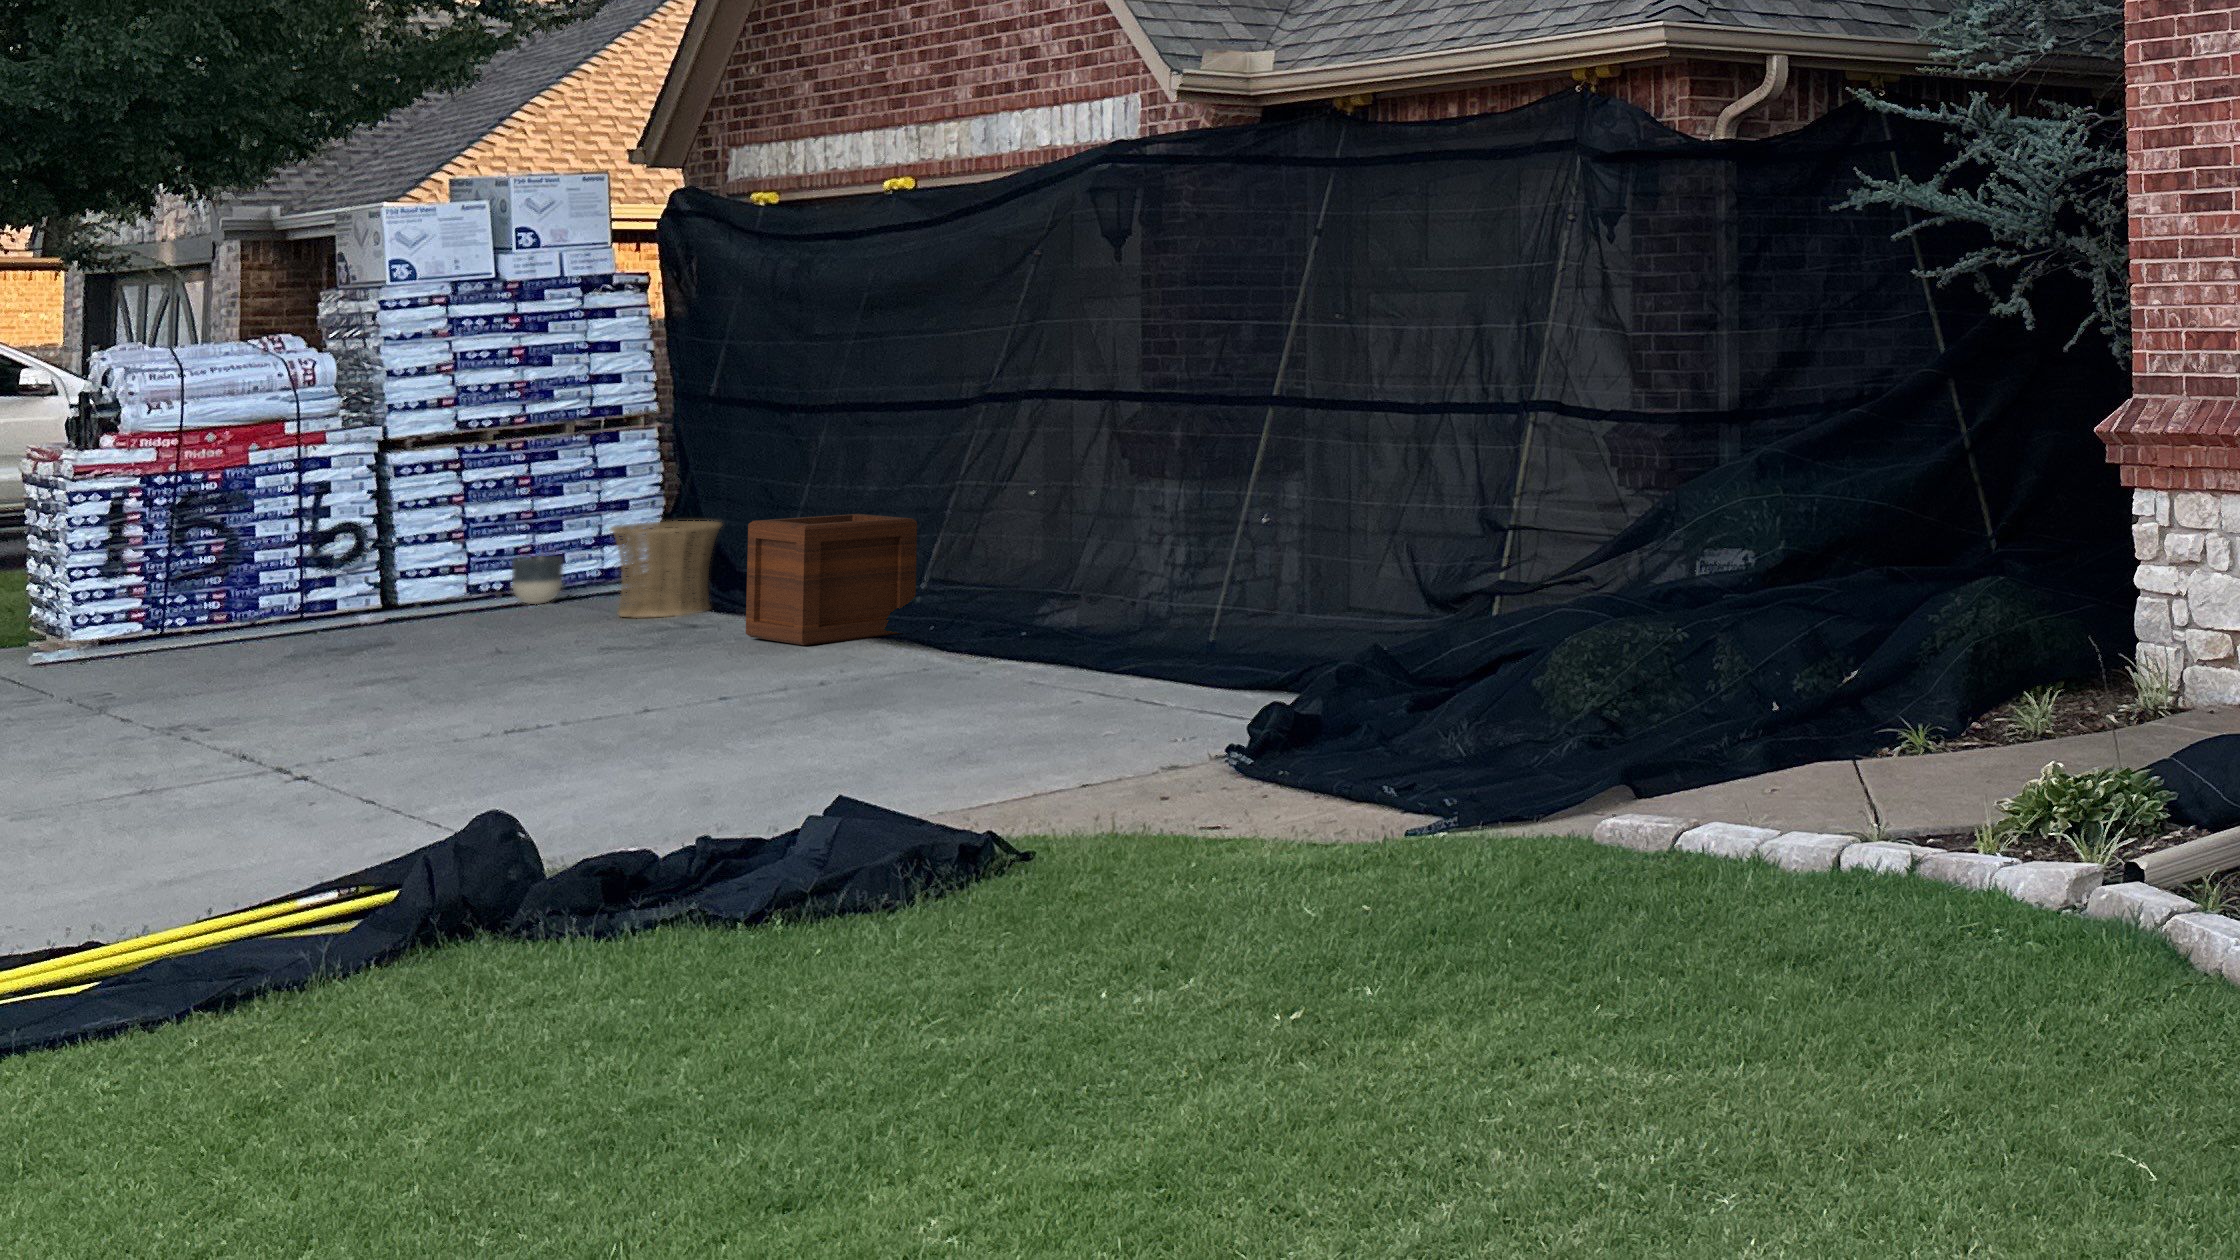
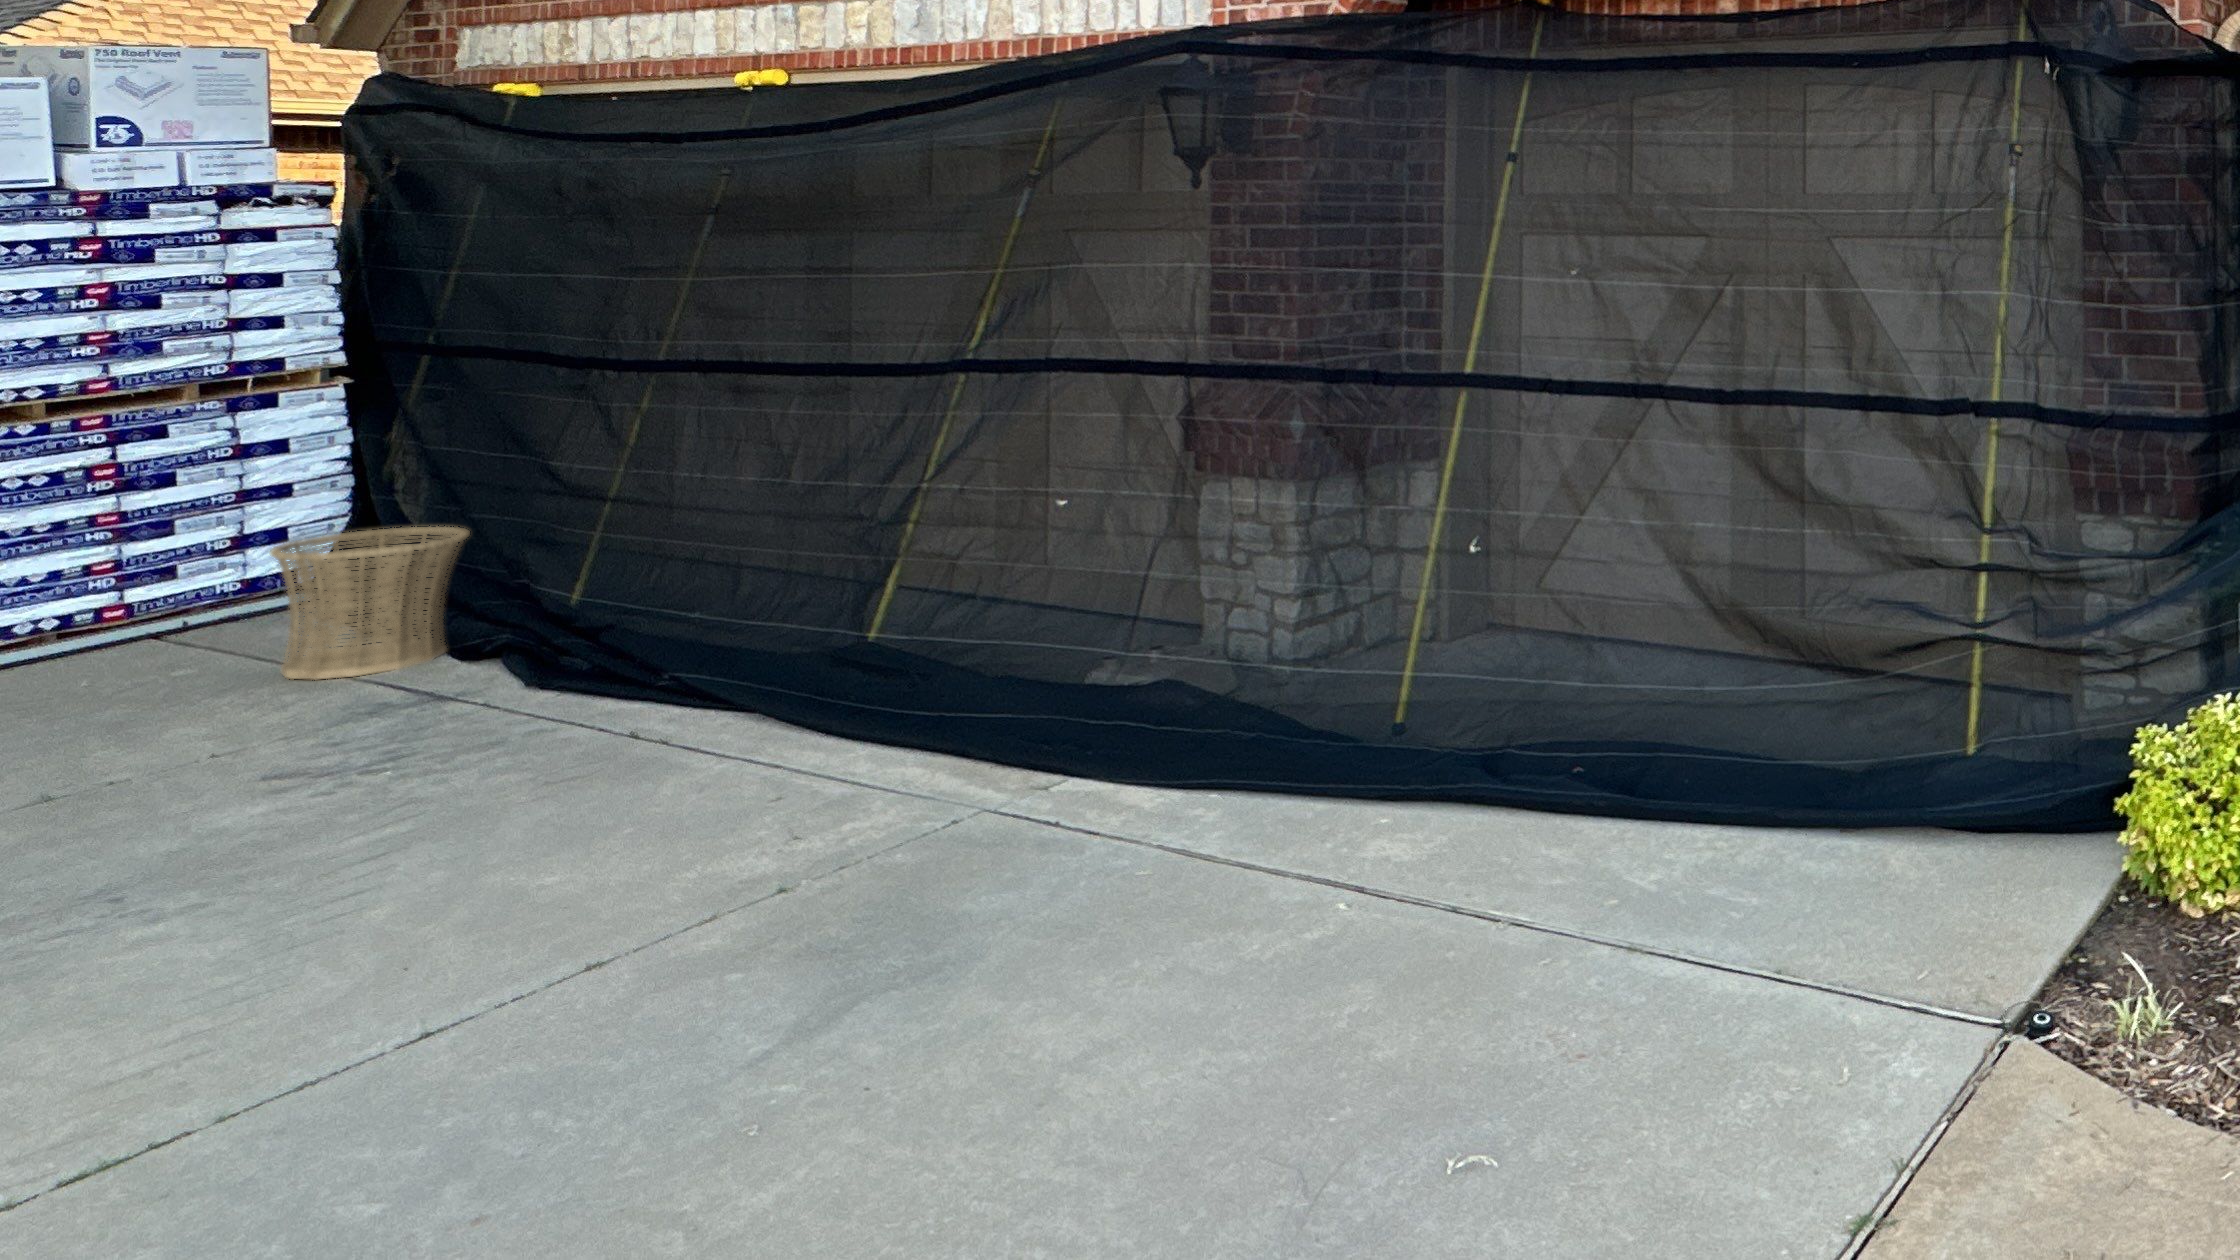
wooden crate: present [746,514,917,645] -> none [546,529,845,747]
planter: present [512,556,563,604] -> none [77,575,173,648]

